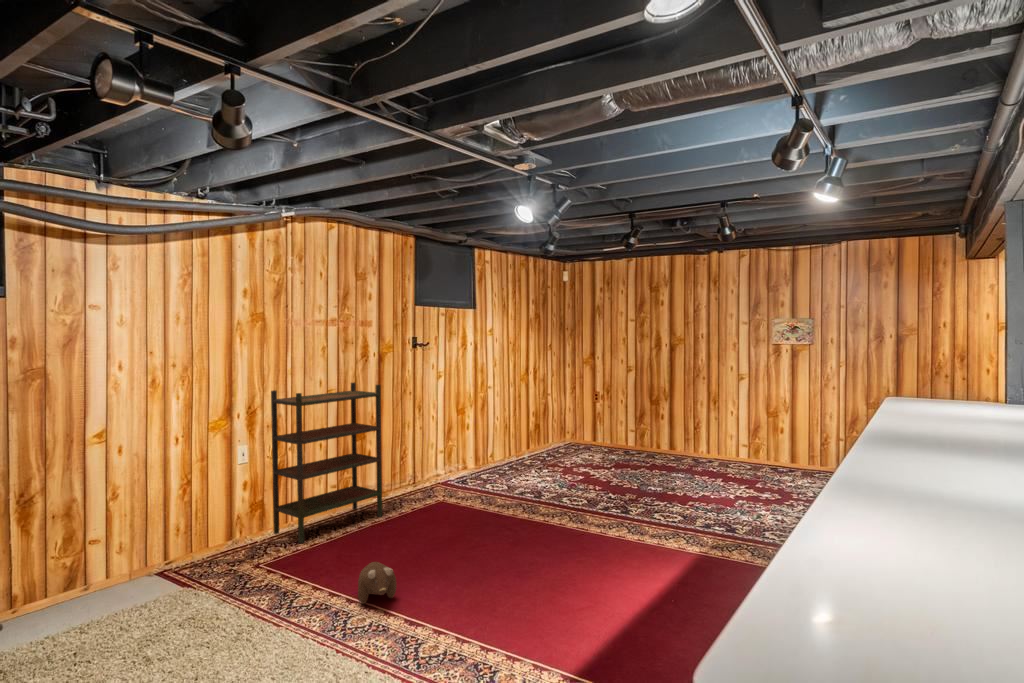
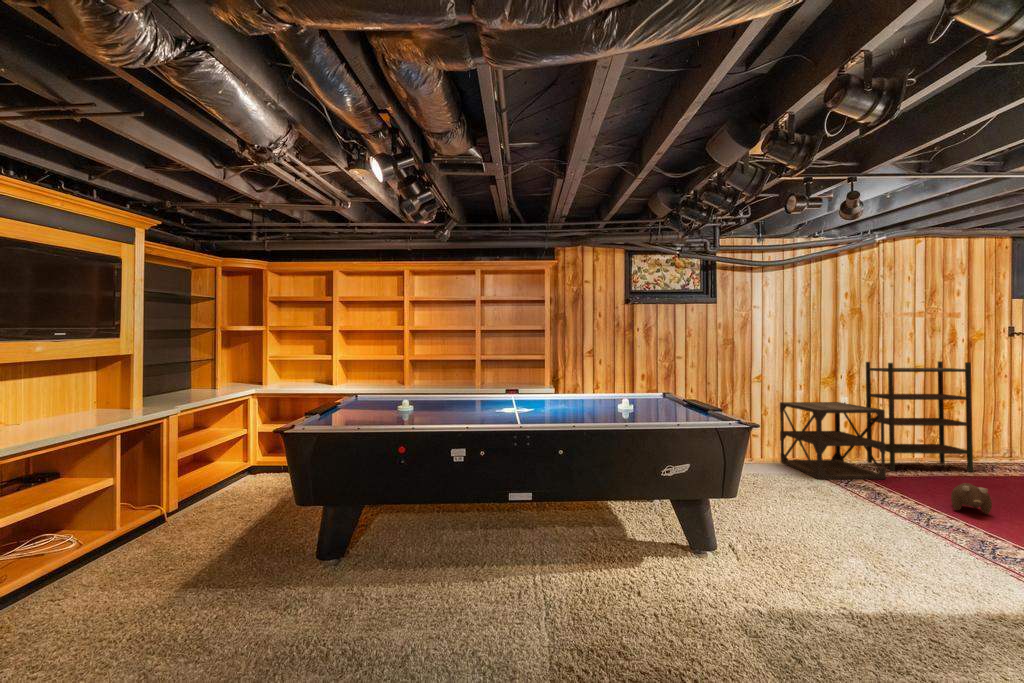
side table: none [140,456,291,602] -> present [780,402,886,479]

